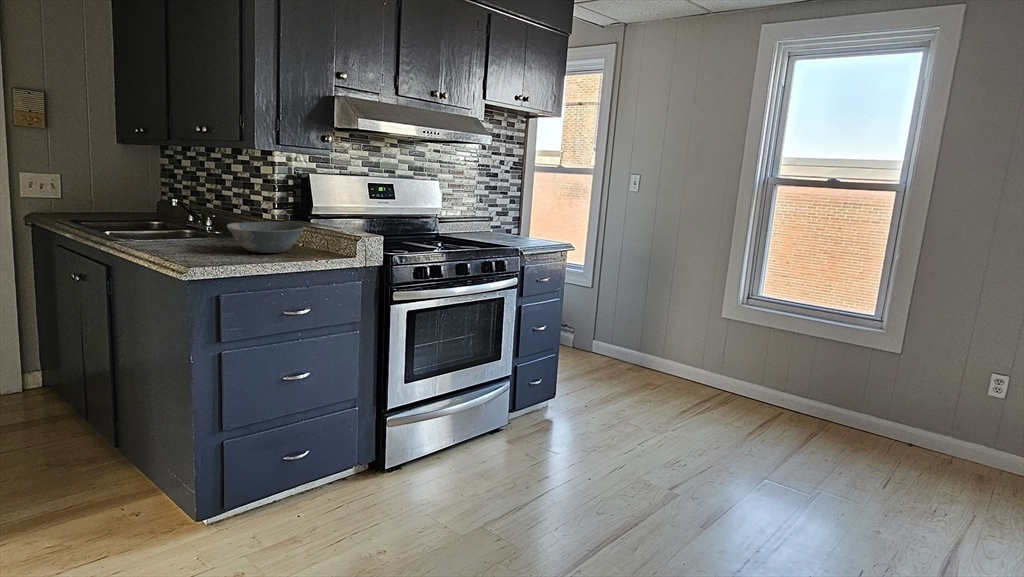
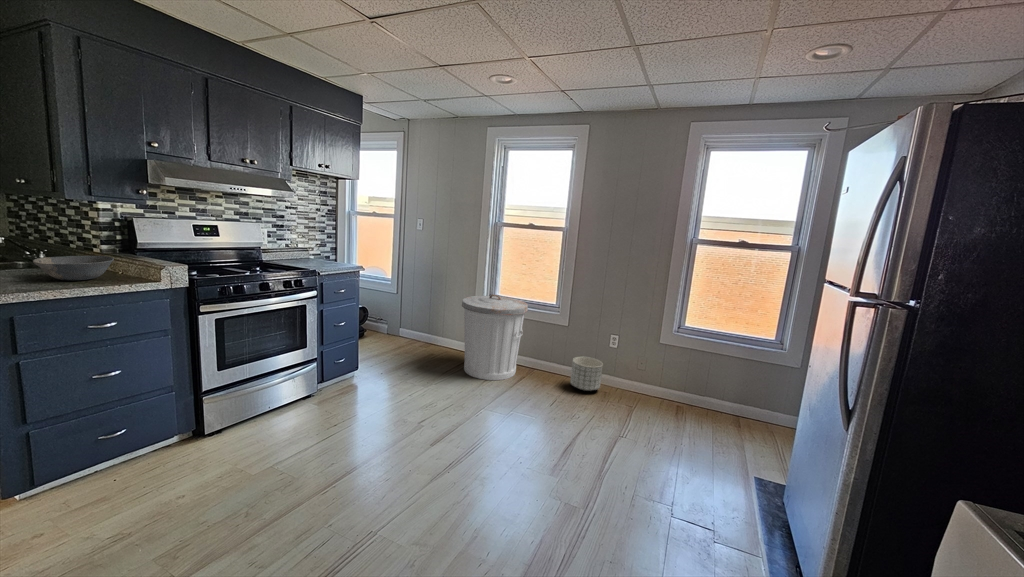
trash can: none [712,295,831,436] -> present [462,294,528,380]
planter: none [911,410,982,471] -> present [571,357,603,391]

